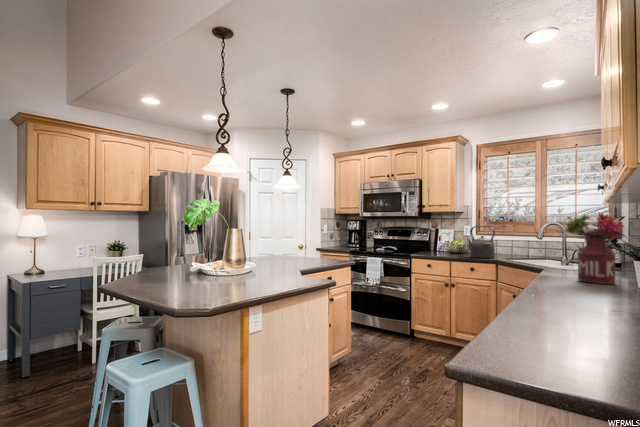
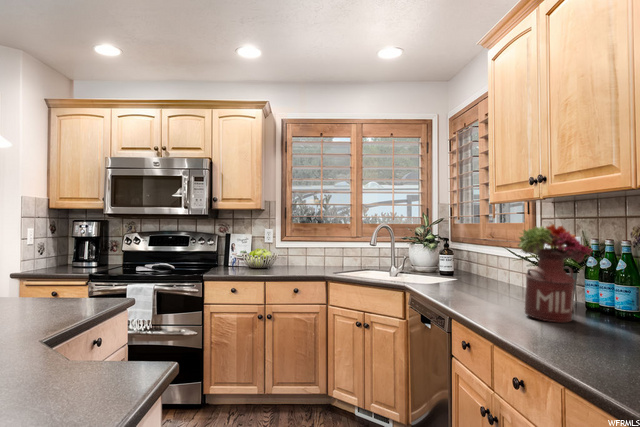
kettle: present [467,226,495,258] -> none [281,231,321,275]

